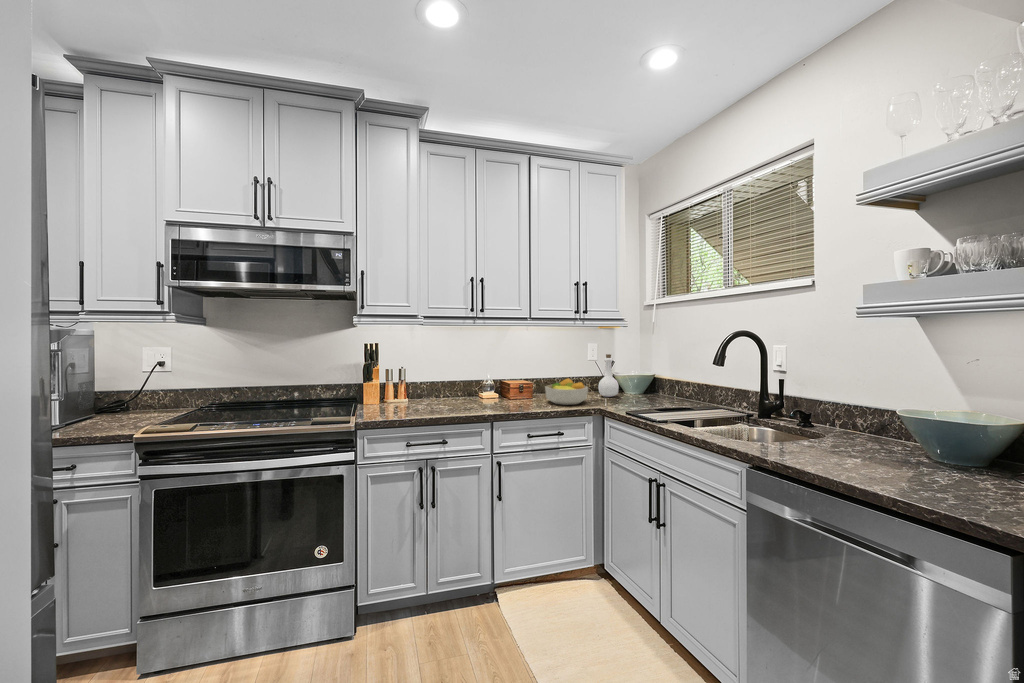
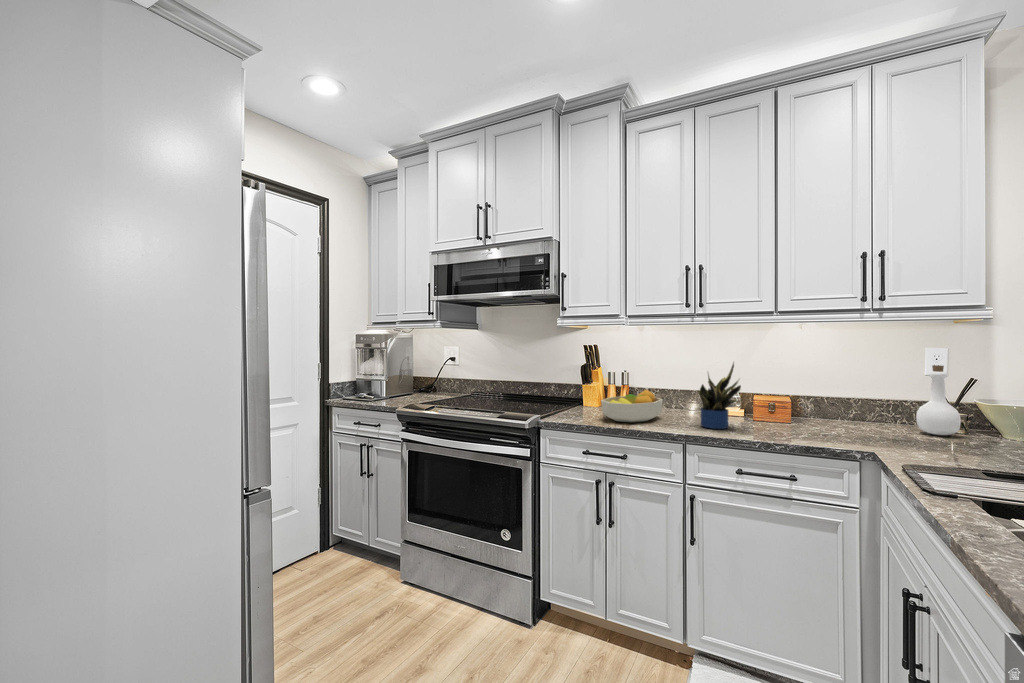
potted plant: none [488,354,523,408] -> present [699,363,741,429]
fruit bowl: present [545,379,588,405] -> present [601,390,663,422]

